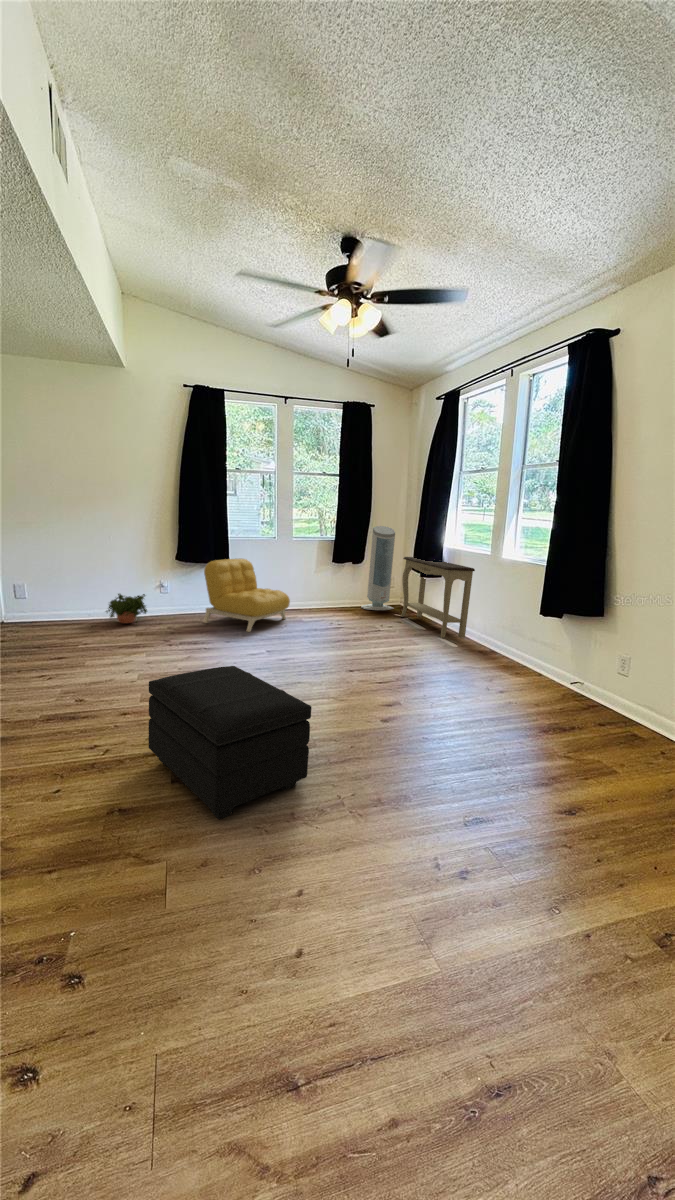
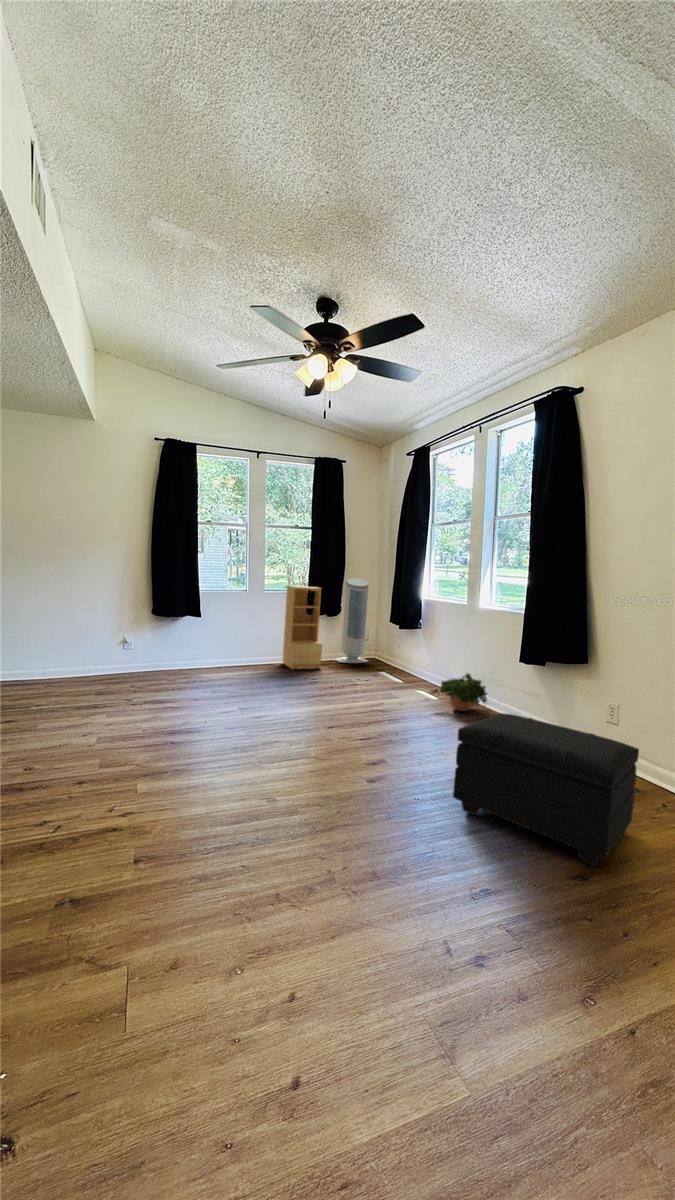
bookshelf: none [310,533,348,615] -> present [283,586,322,669]
console table: present [401,557,475,638] -> none [376,608,451,690]
armchair: present [204,559,290,632] -> none [171,612,263,688]
potted plant: present [106,594,147,623] -> present [431,673,487,713]
footstool: present [149,666,311,819] -> present [453,713,639,866]

